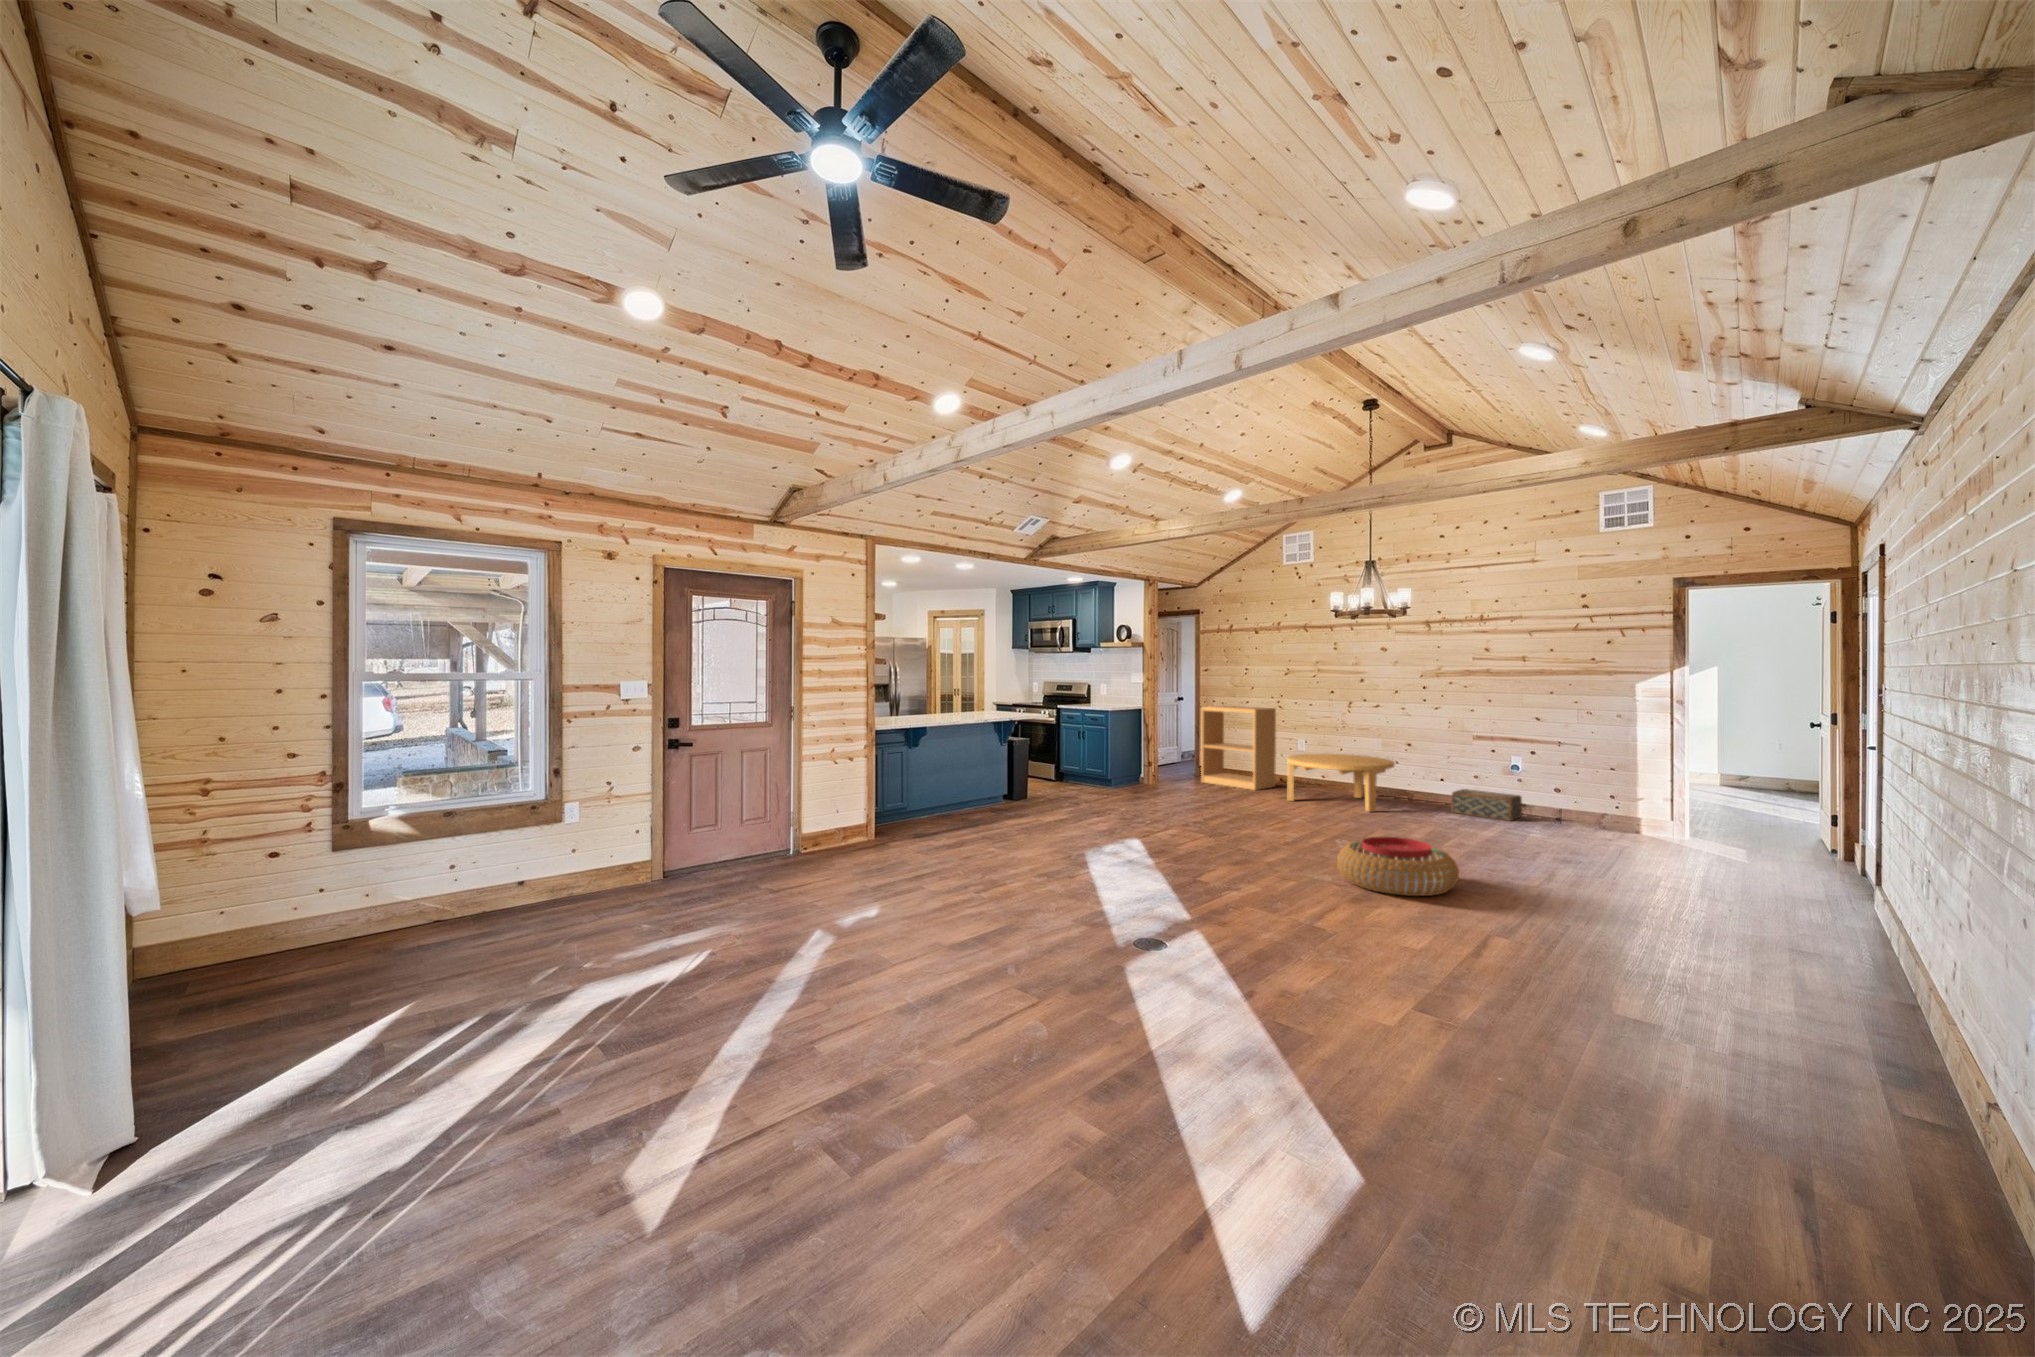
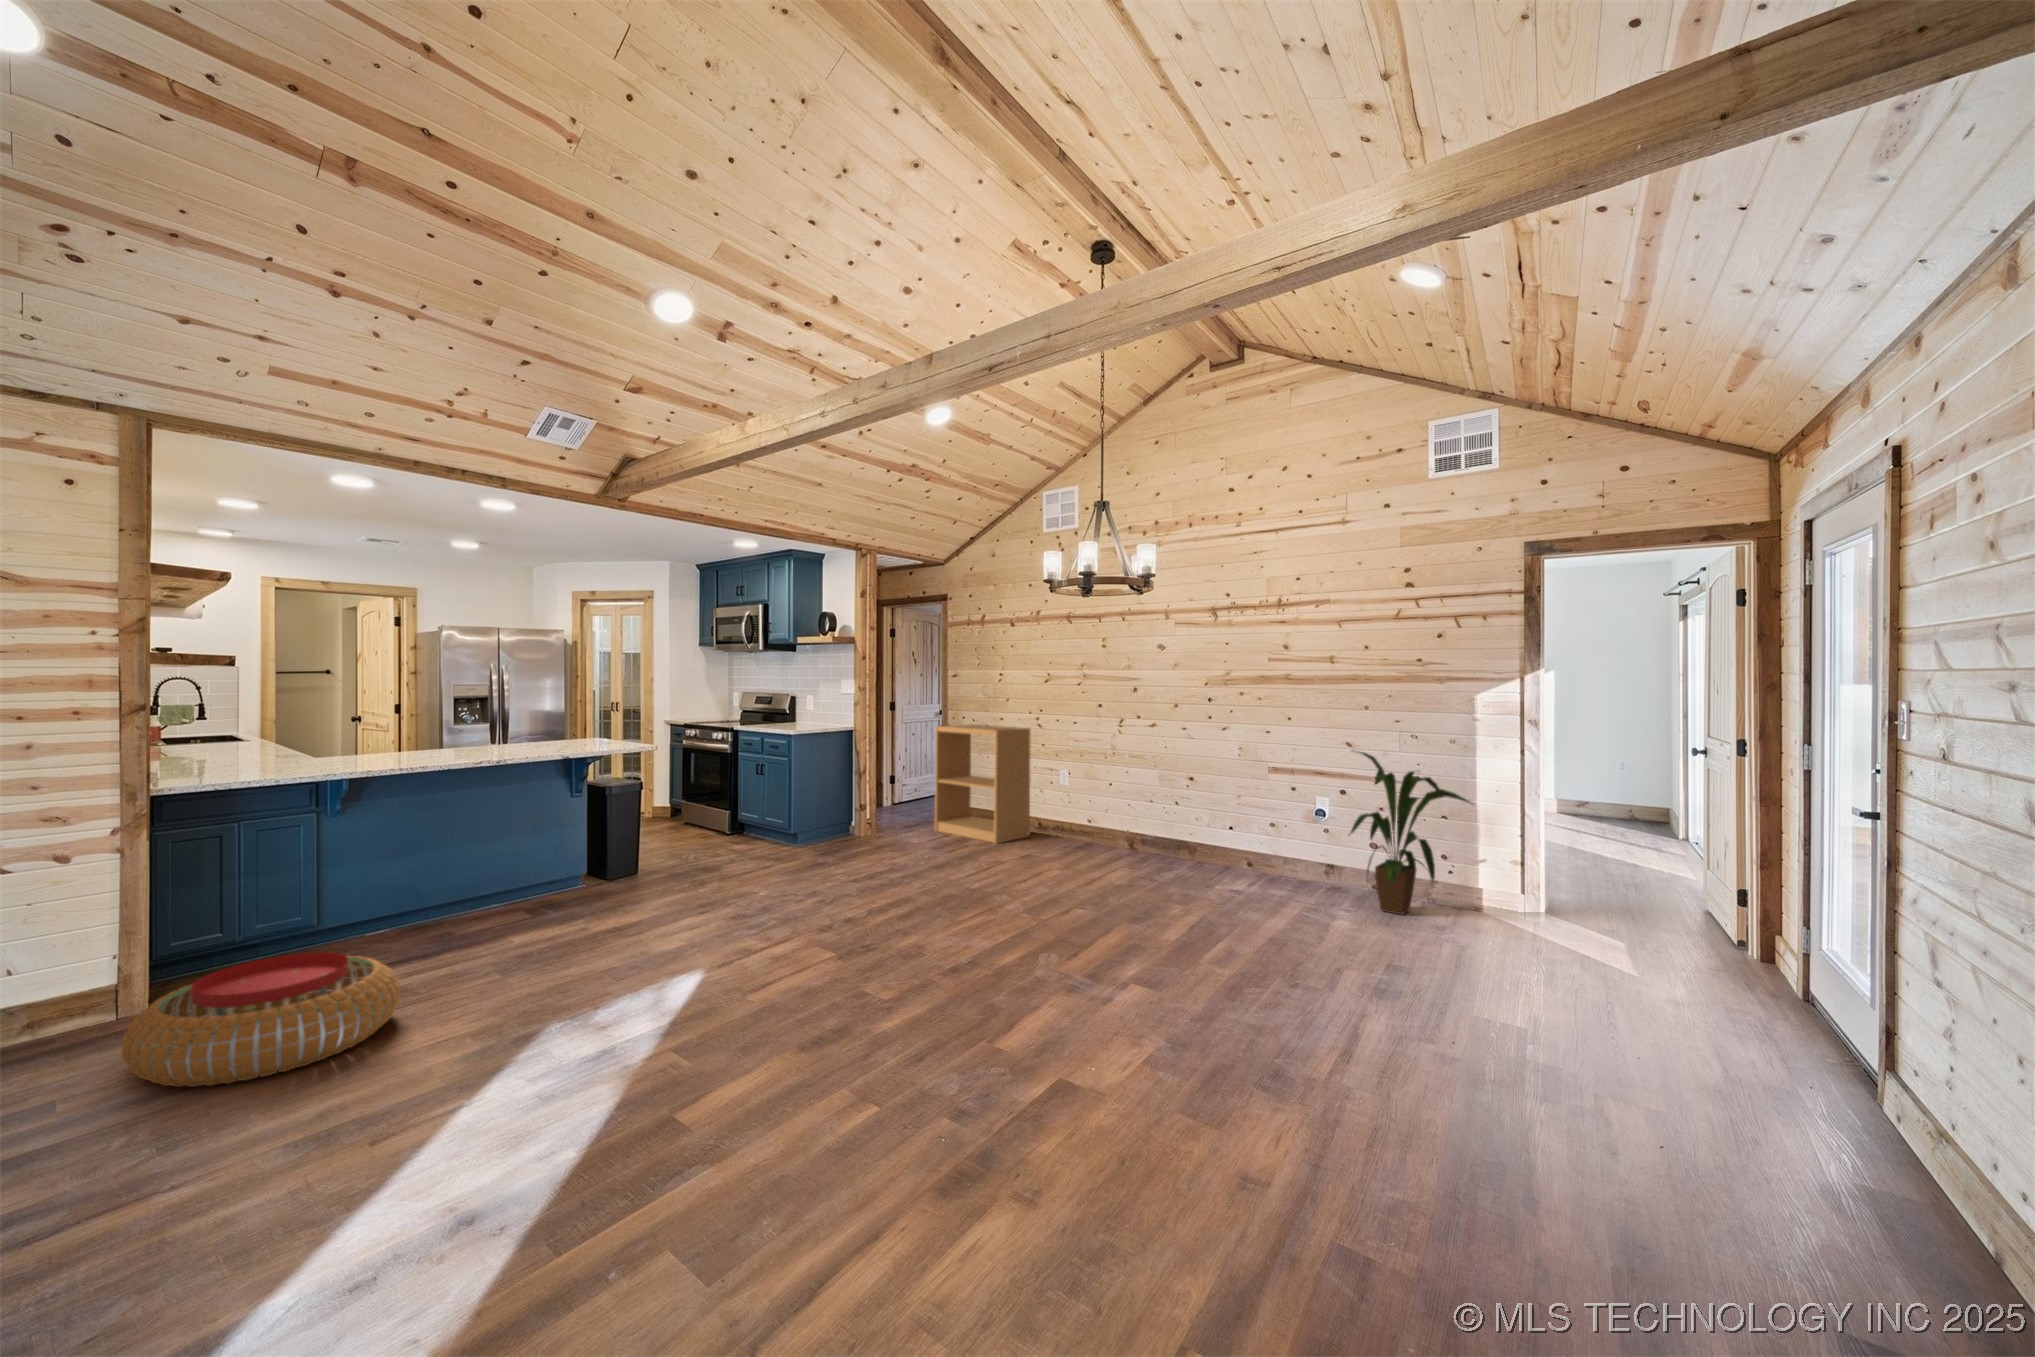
house plant: none [1540,722,1636,833] -> present [1351,752,1471,915]
coffee table: present [1287,754,1395,812] -> none [1025,792,1167,882]
woven basket: present [1451,789,1522,821] -> none [1239,844,1330,893]
pouf: present [1337,837,1459,896] -> present [122,952,400,1087]

